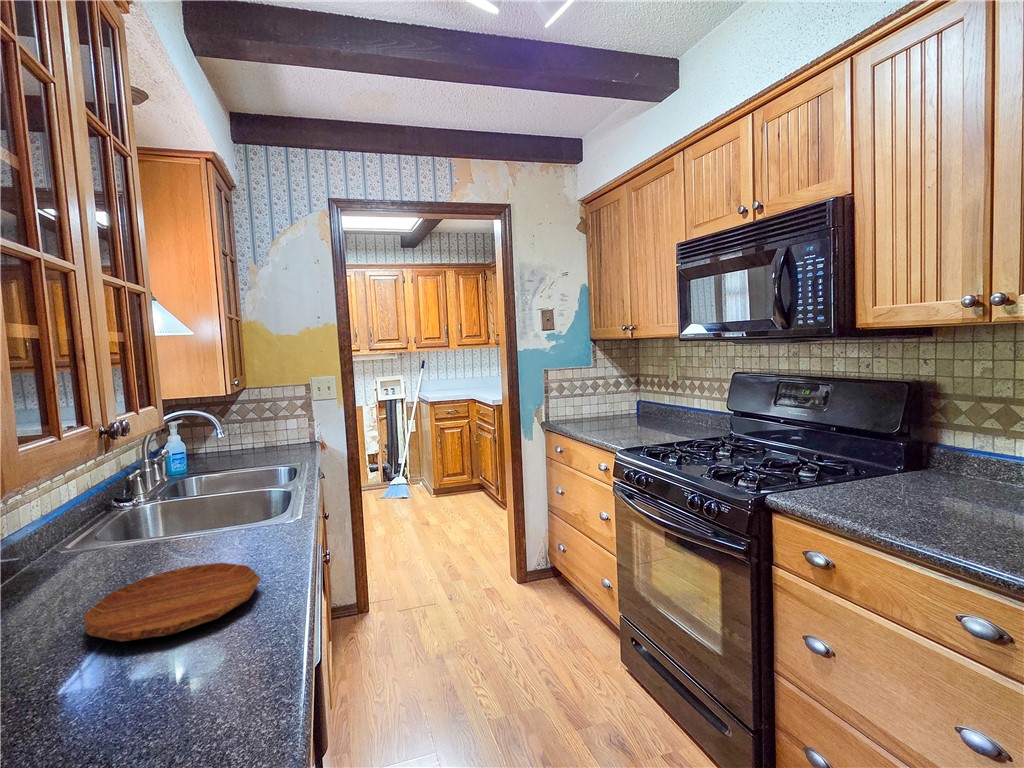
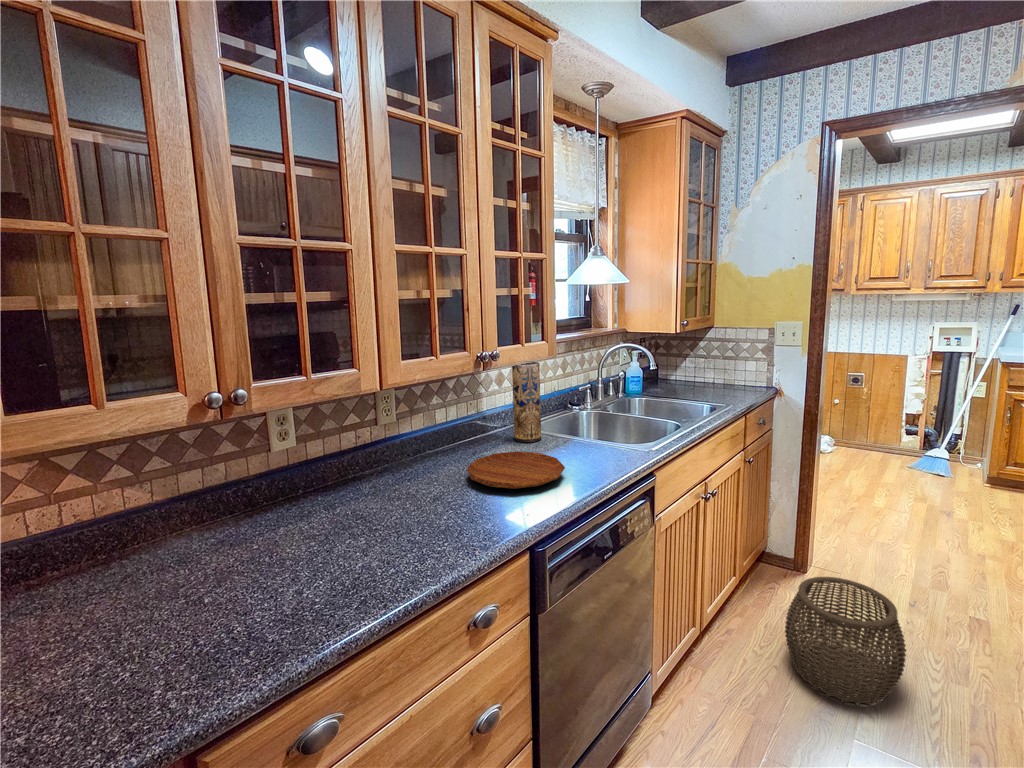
vase: none [65,444,131,574] -> present [512,362,541,442]
woven basket: none [399,590,489,702] -> present [785,577,906,705]

